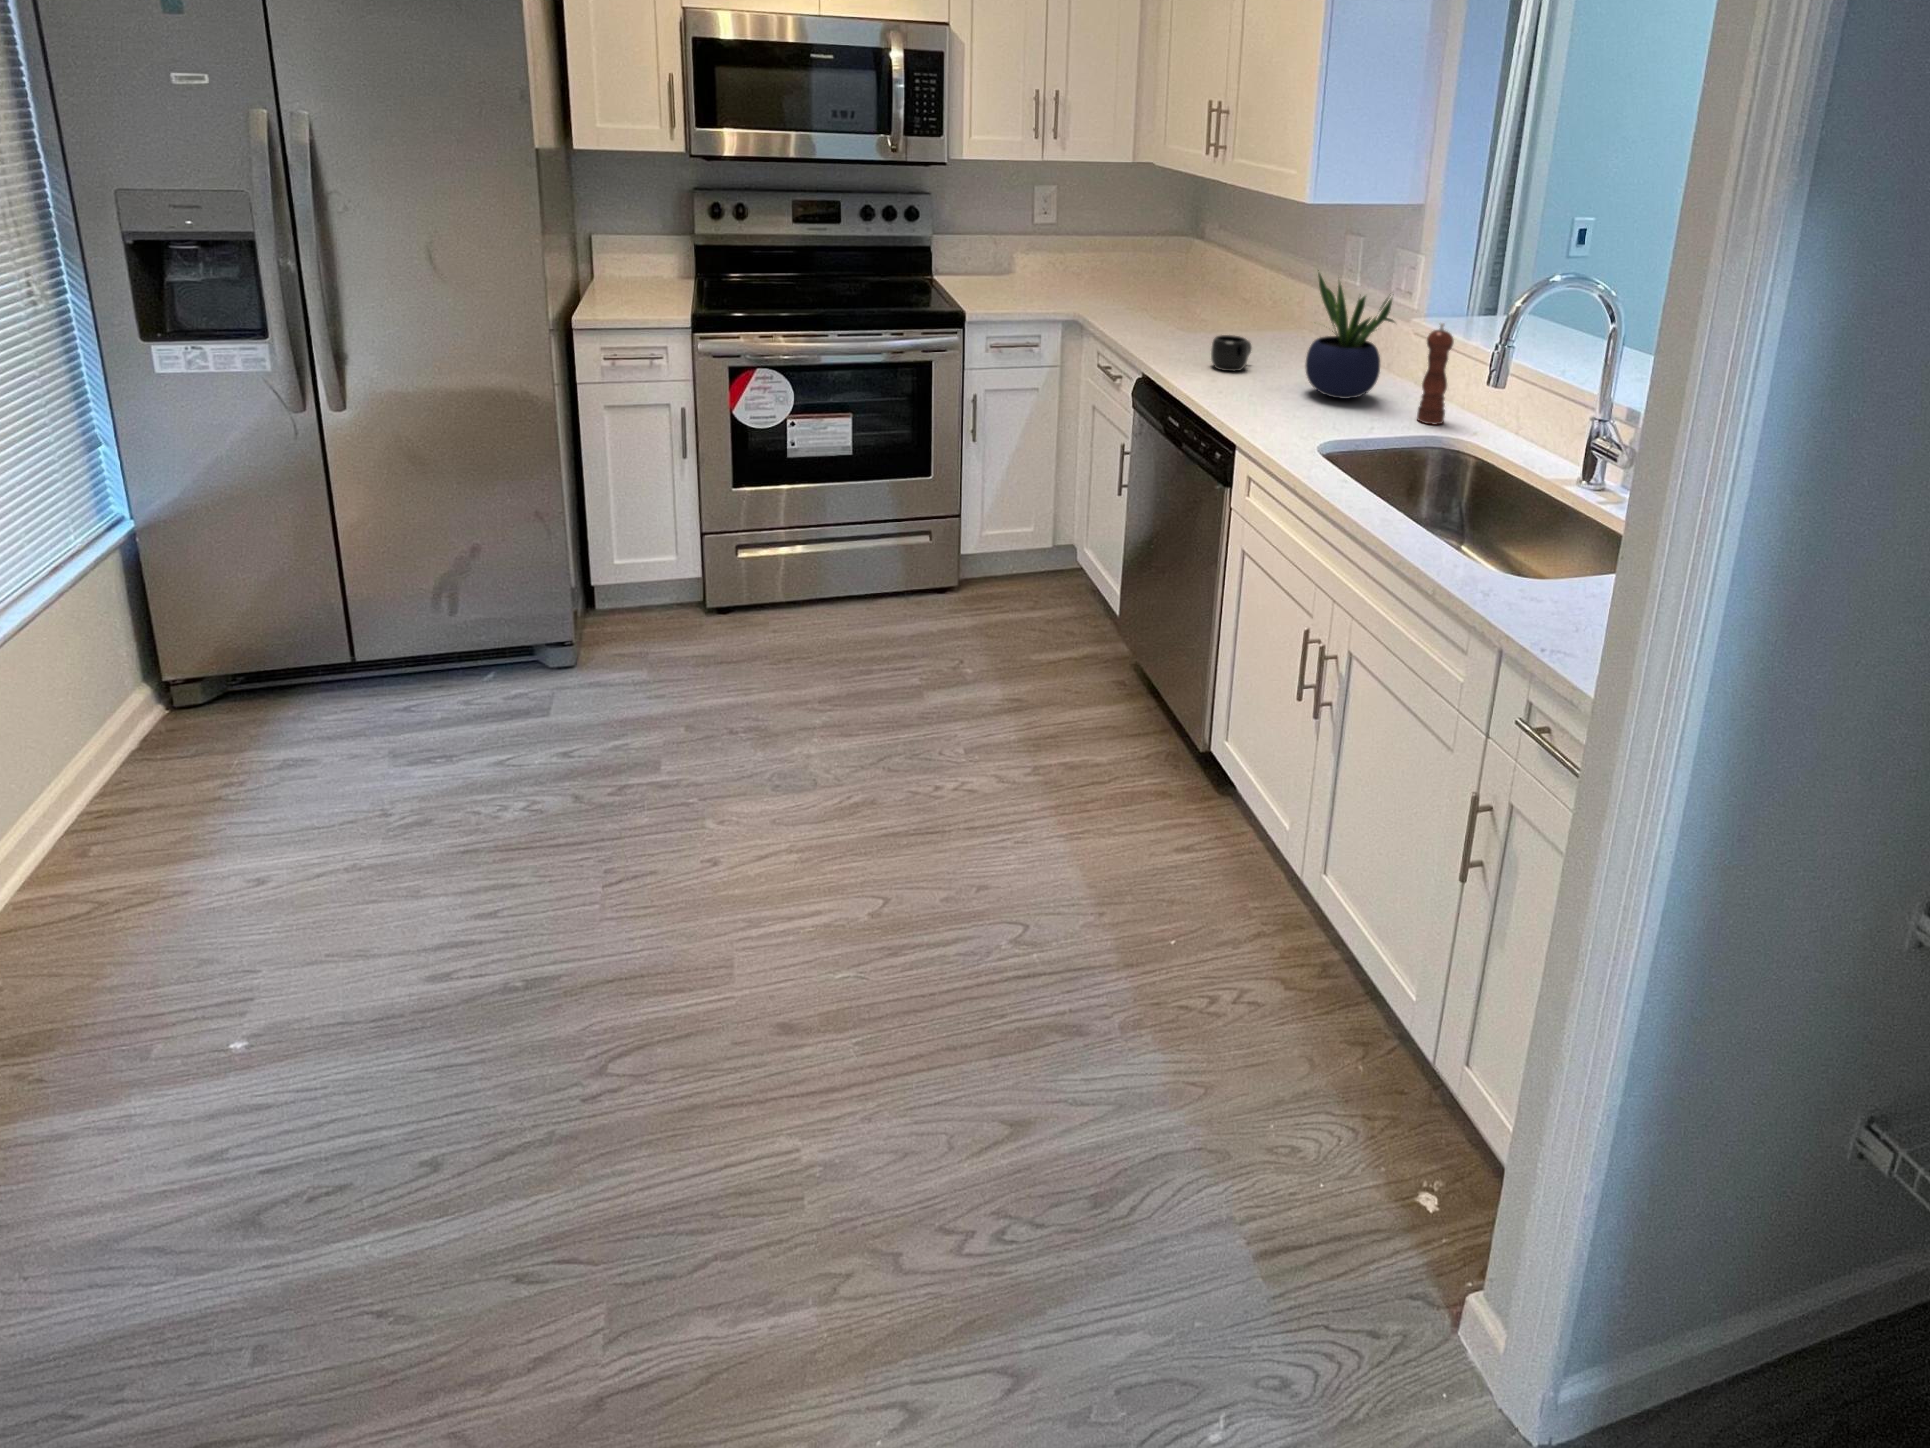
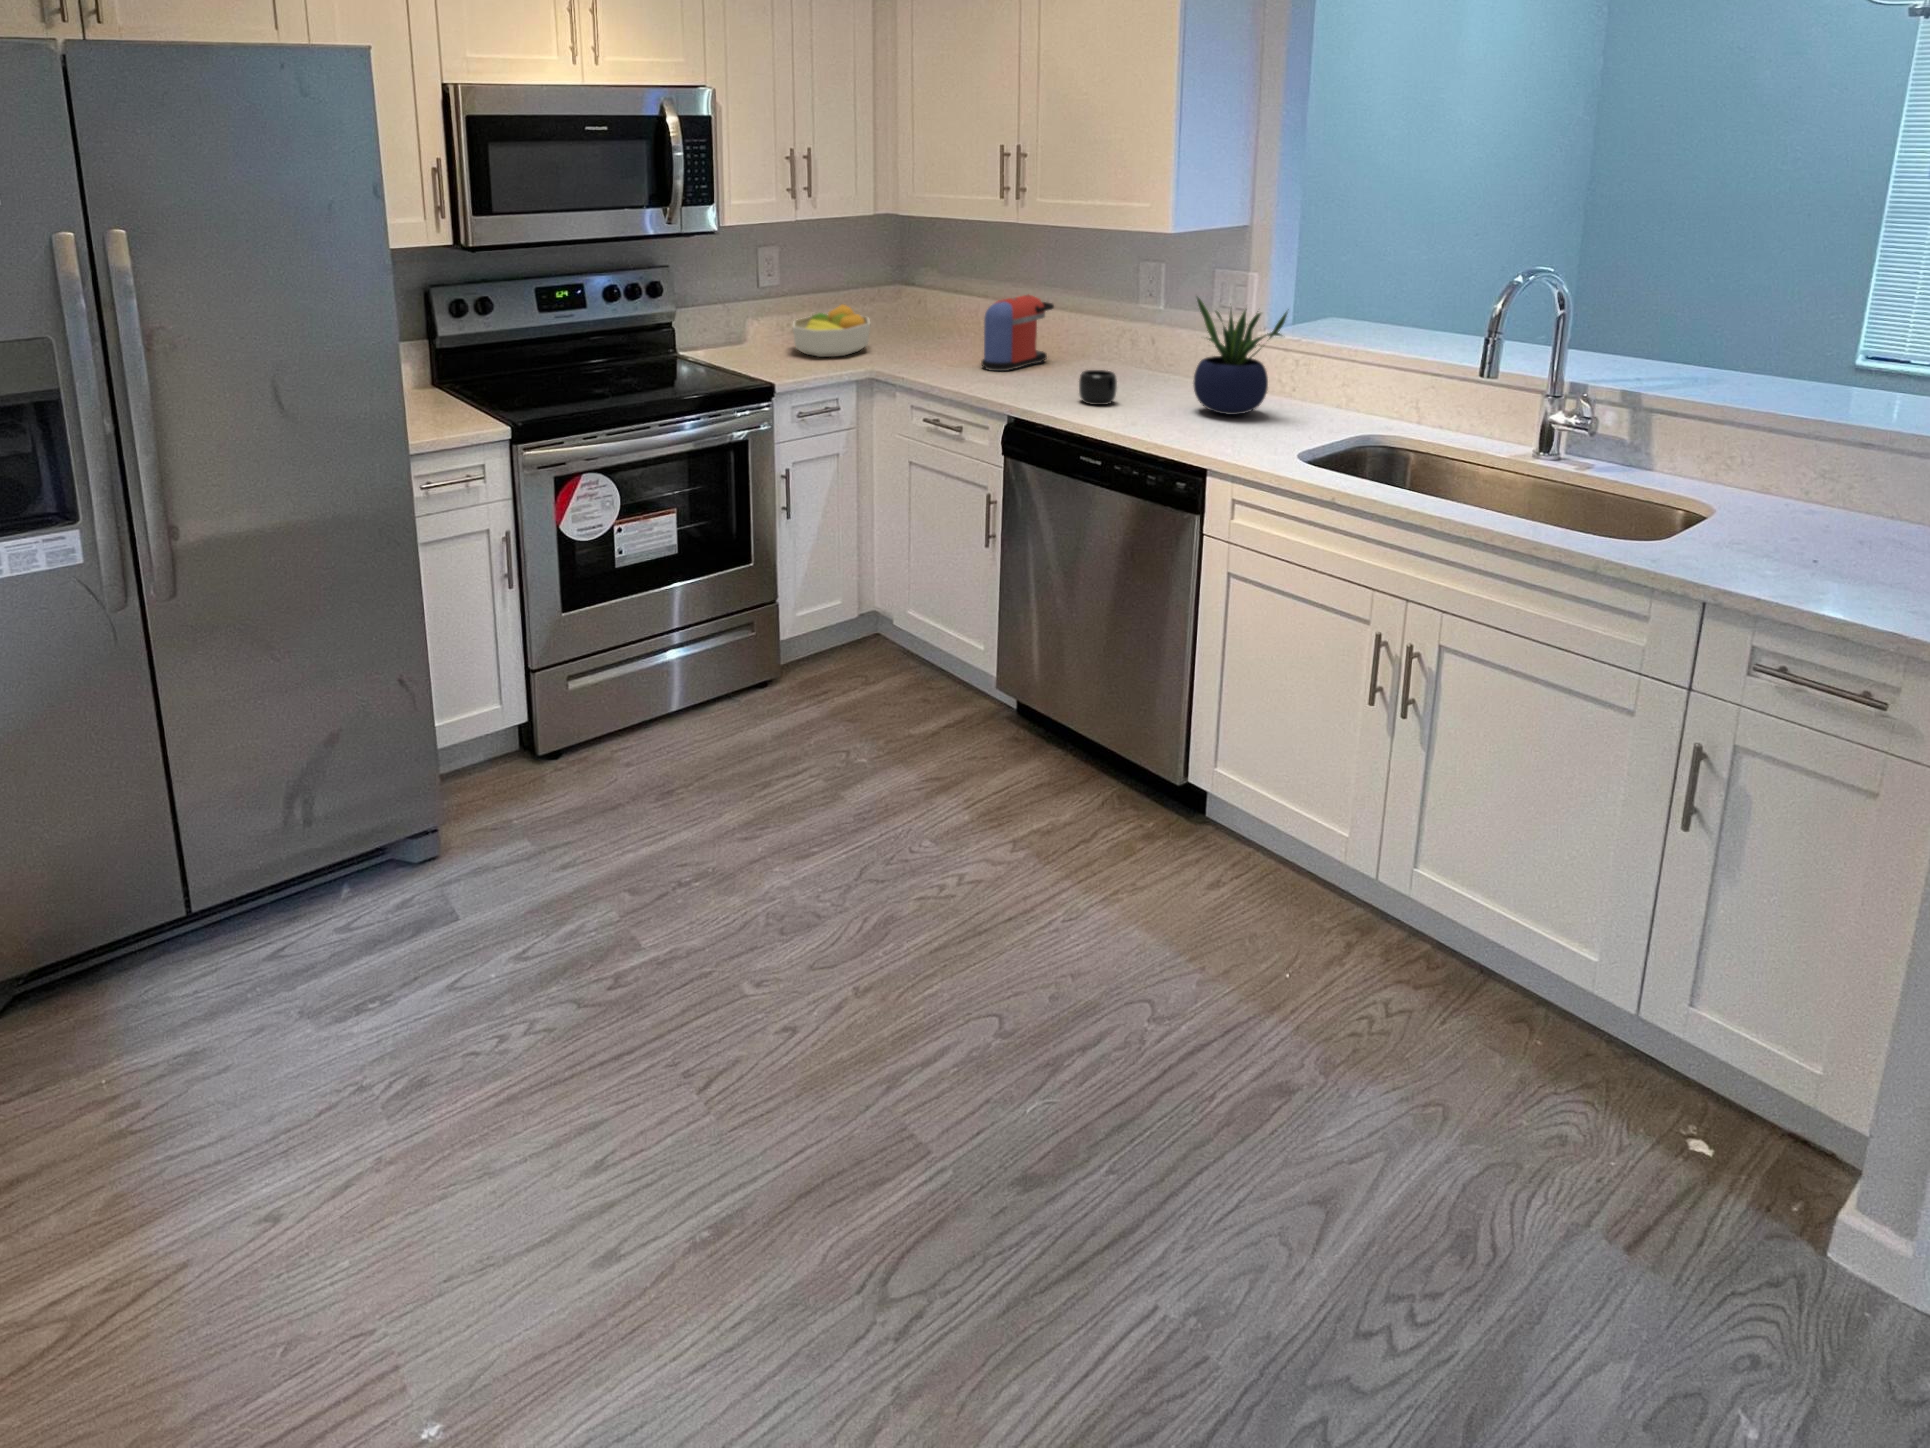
fruit bowl: none [1035,248,1123,297] -> present [793,305,870,357]
coffee maker: none [1184,256,1275,329] -> present [981,295,1054,371]
pepper mill: present [1417,323,1454,424] -> none [1319,330,1352,425]

